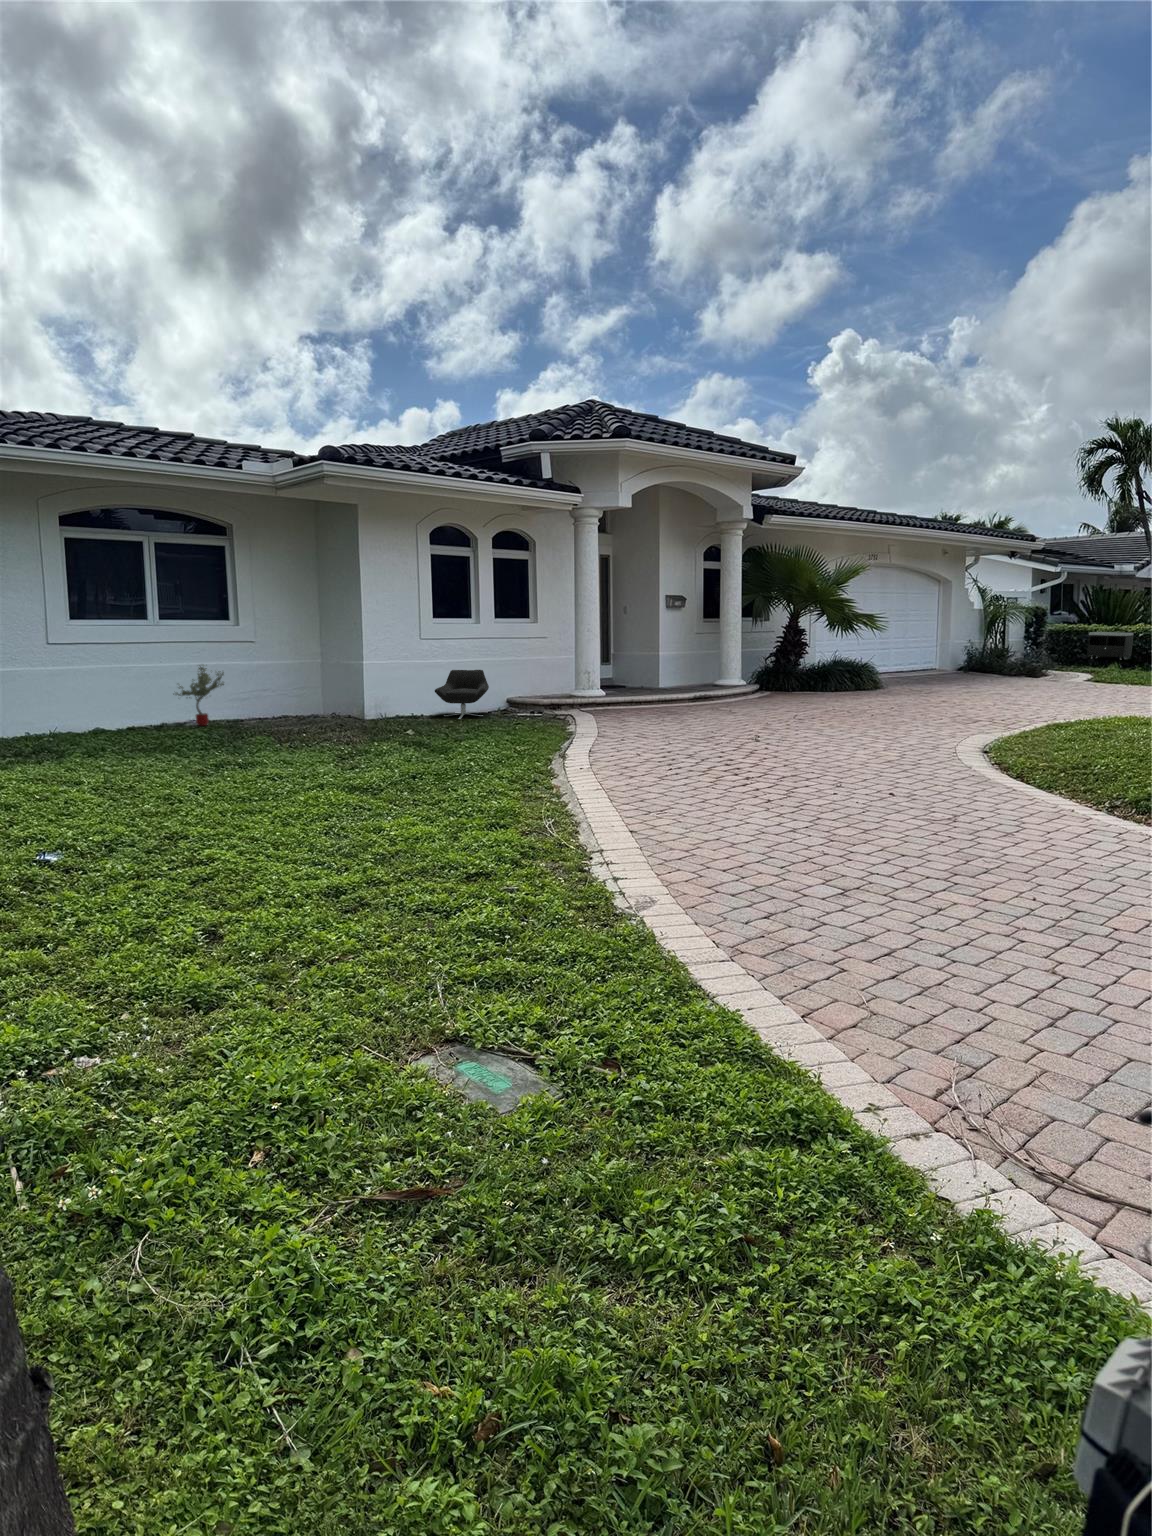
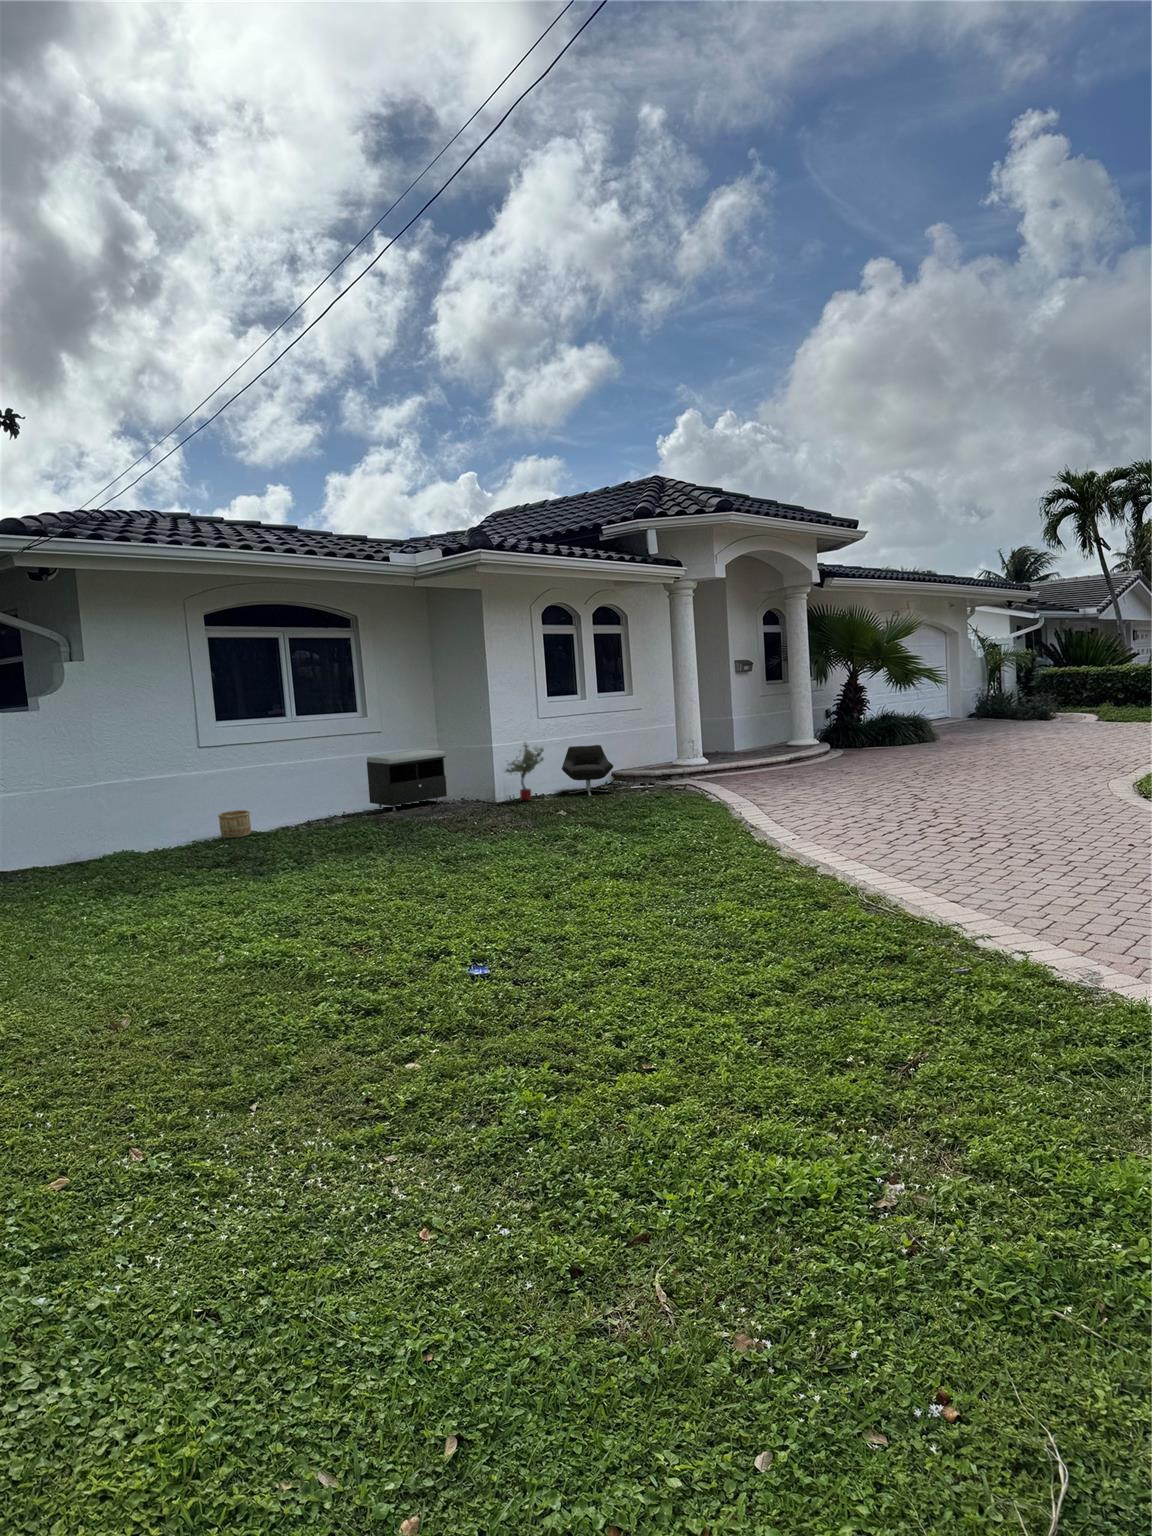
storage bench: present [1087,632,1134,660] -> present [367,750,447,811]
potted tree: present [176,665,224,726] -> present [506,743,544,801]
wooden bucket: none [65,712,99,738] -> present [218,810,251,838]

